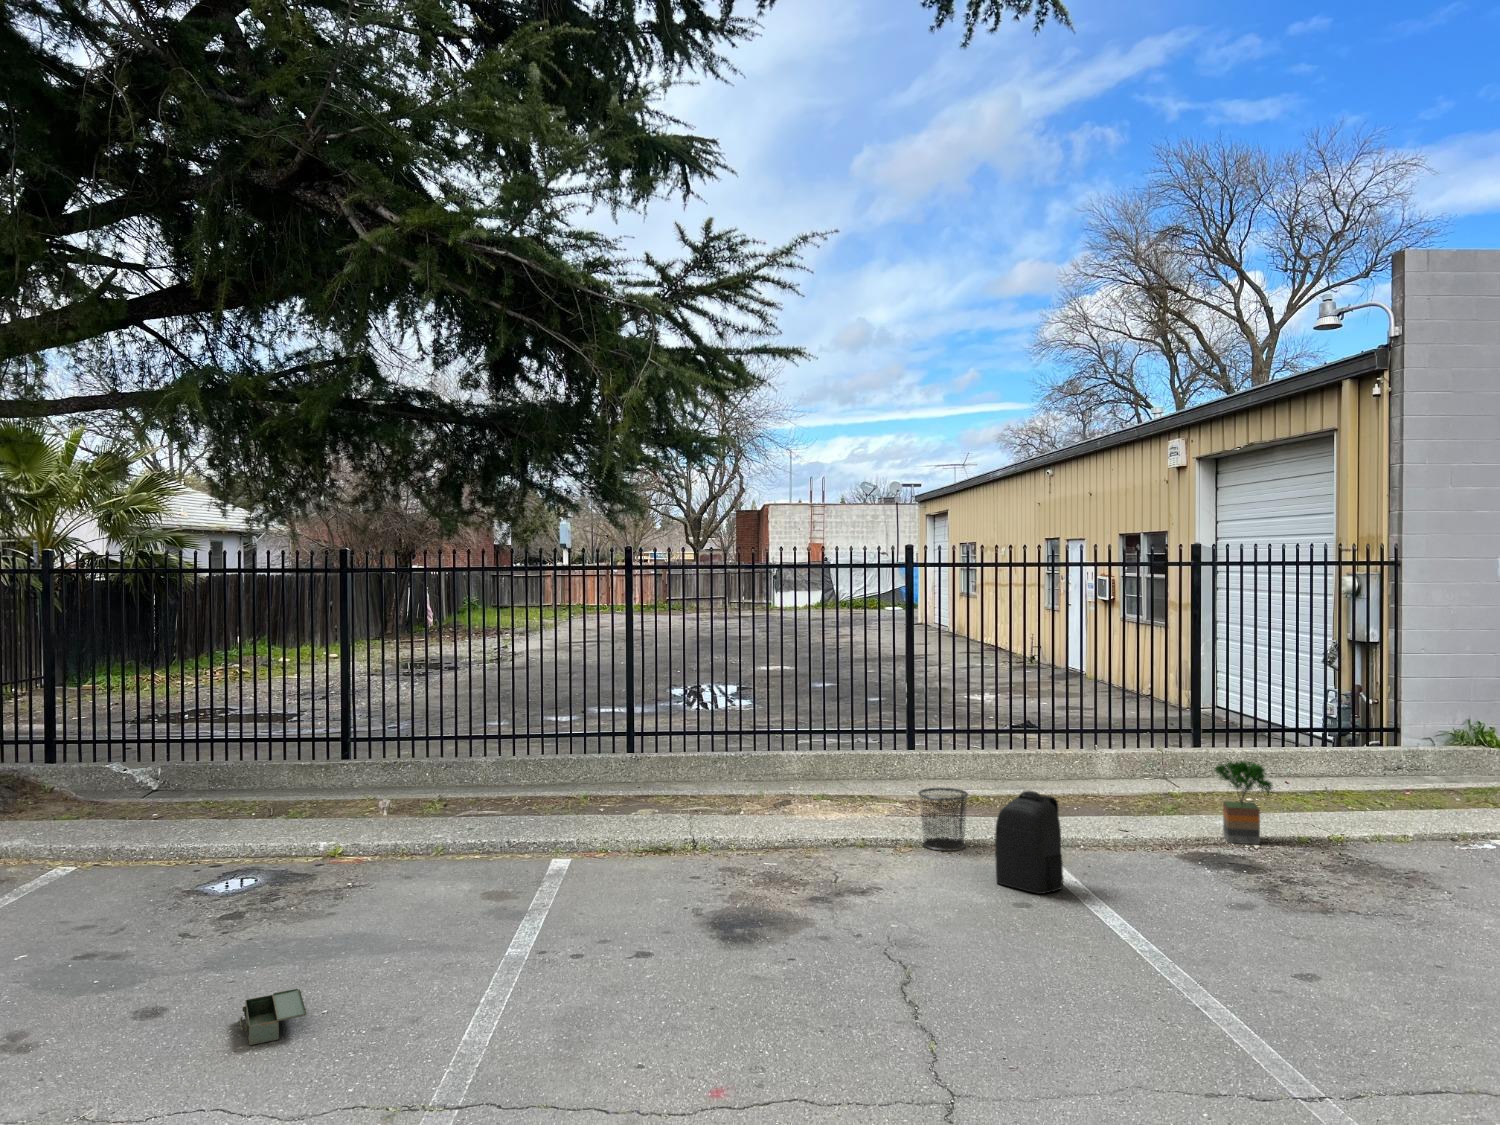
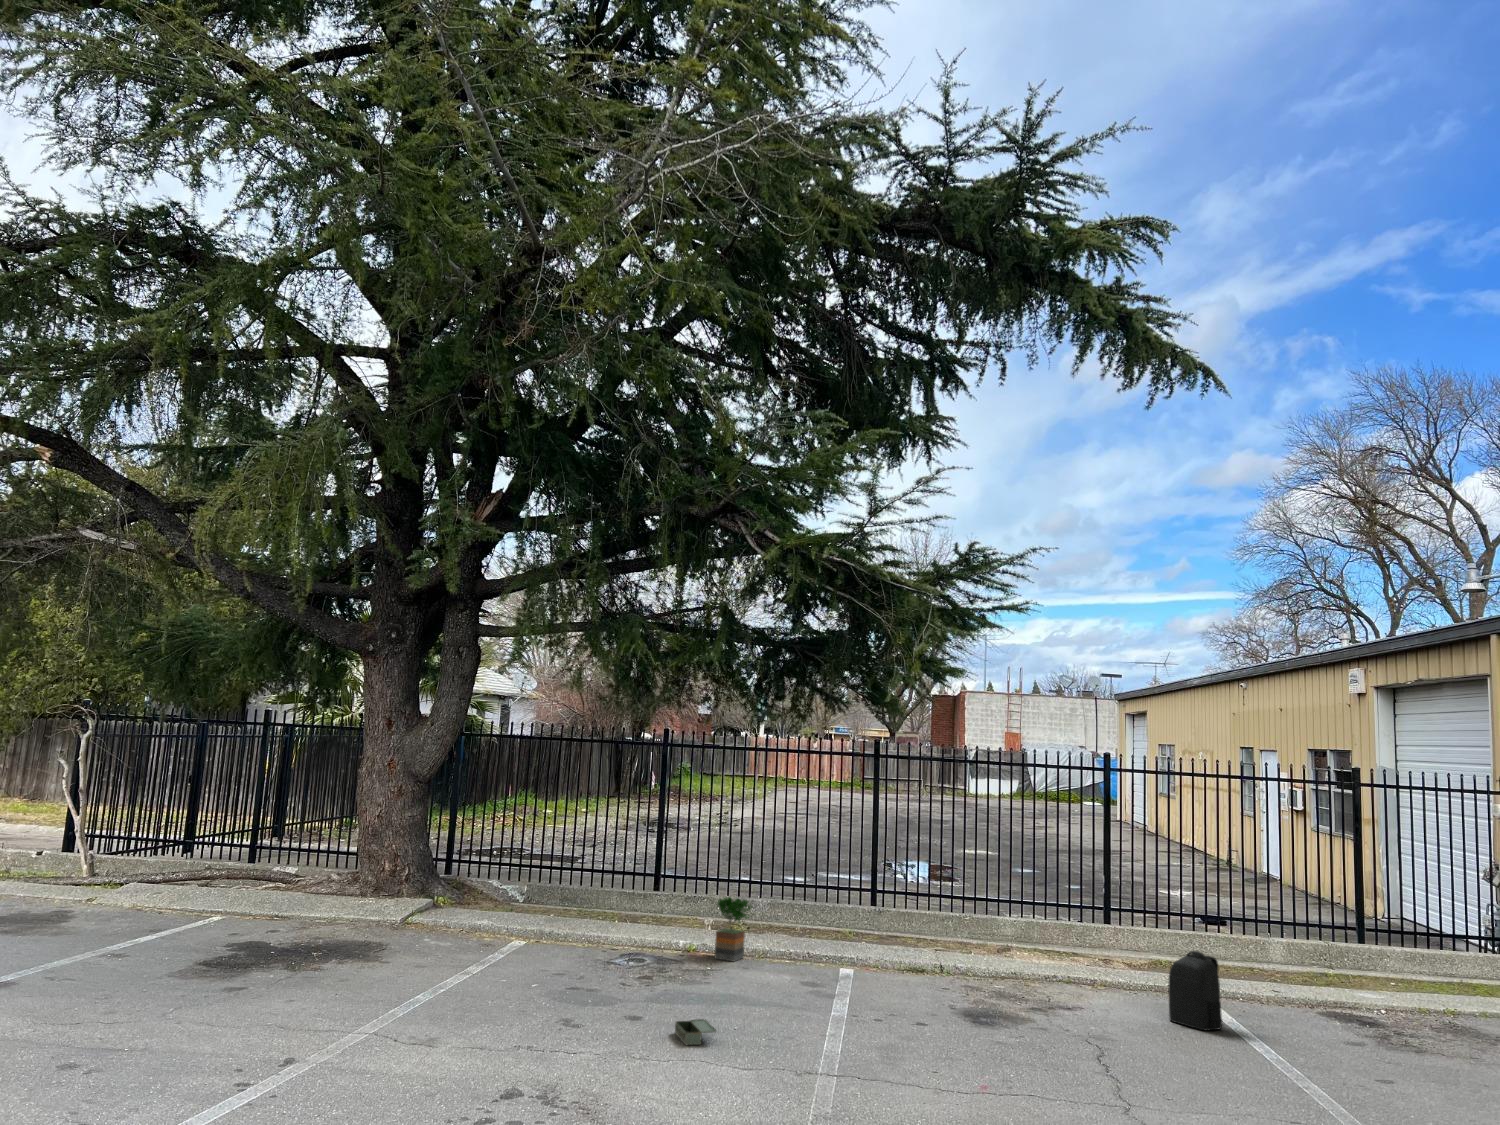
potted tree: present [1215,761,1273,845] -> present [715,897,751,961]
waste bin: present [919,788,968,851] -> none [1110,948,1150,998]

